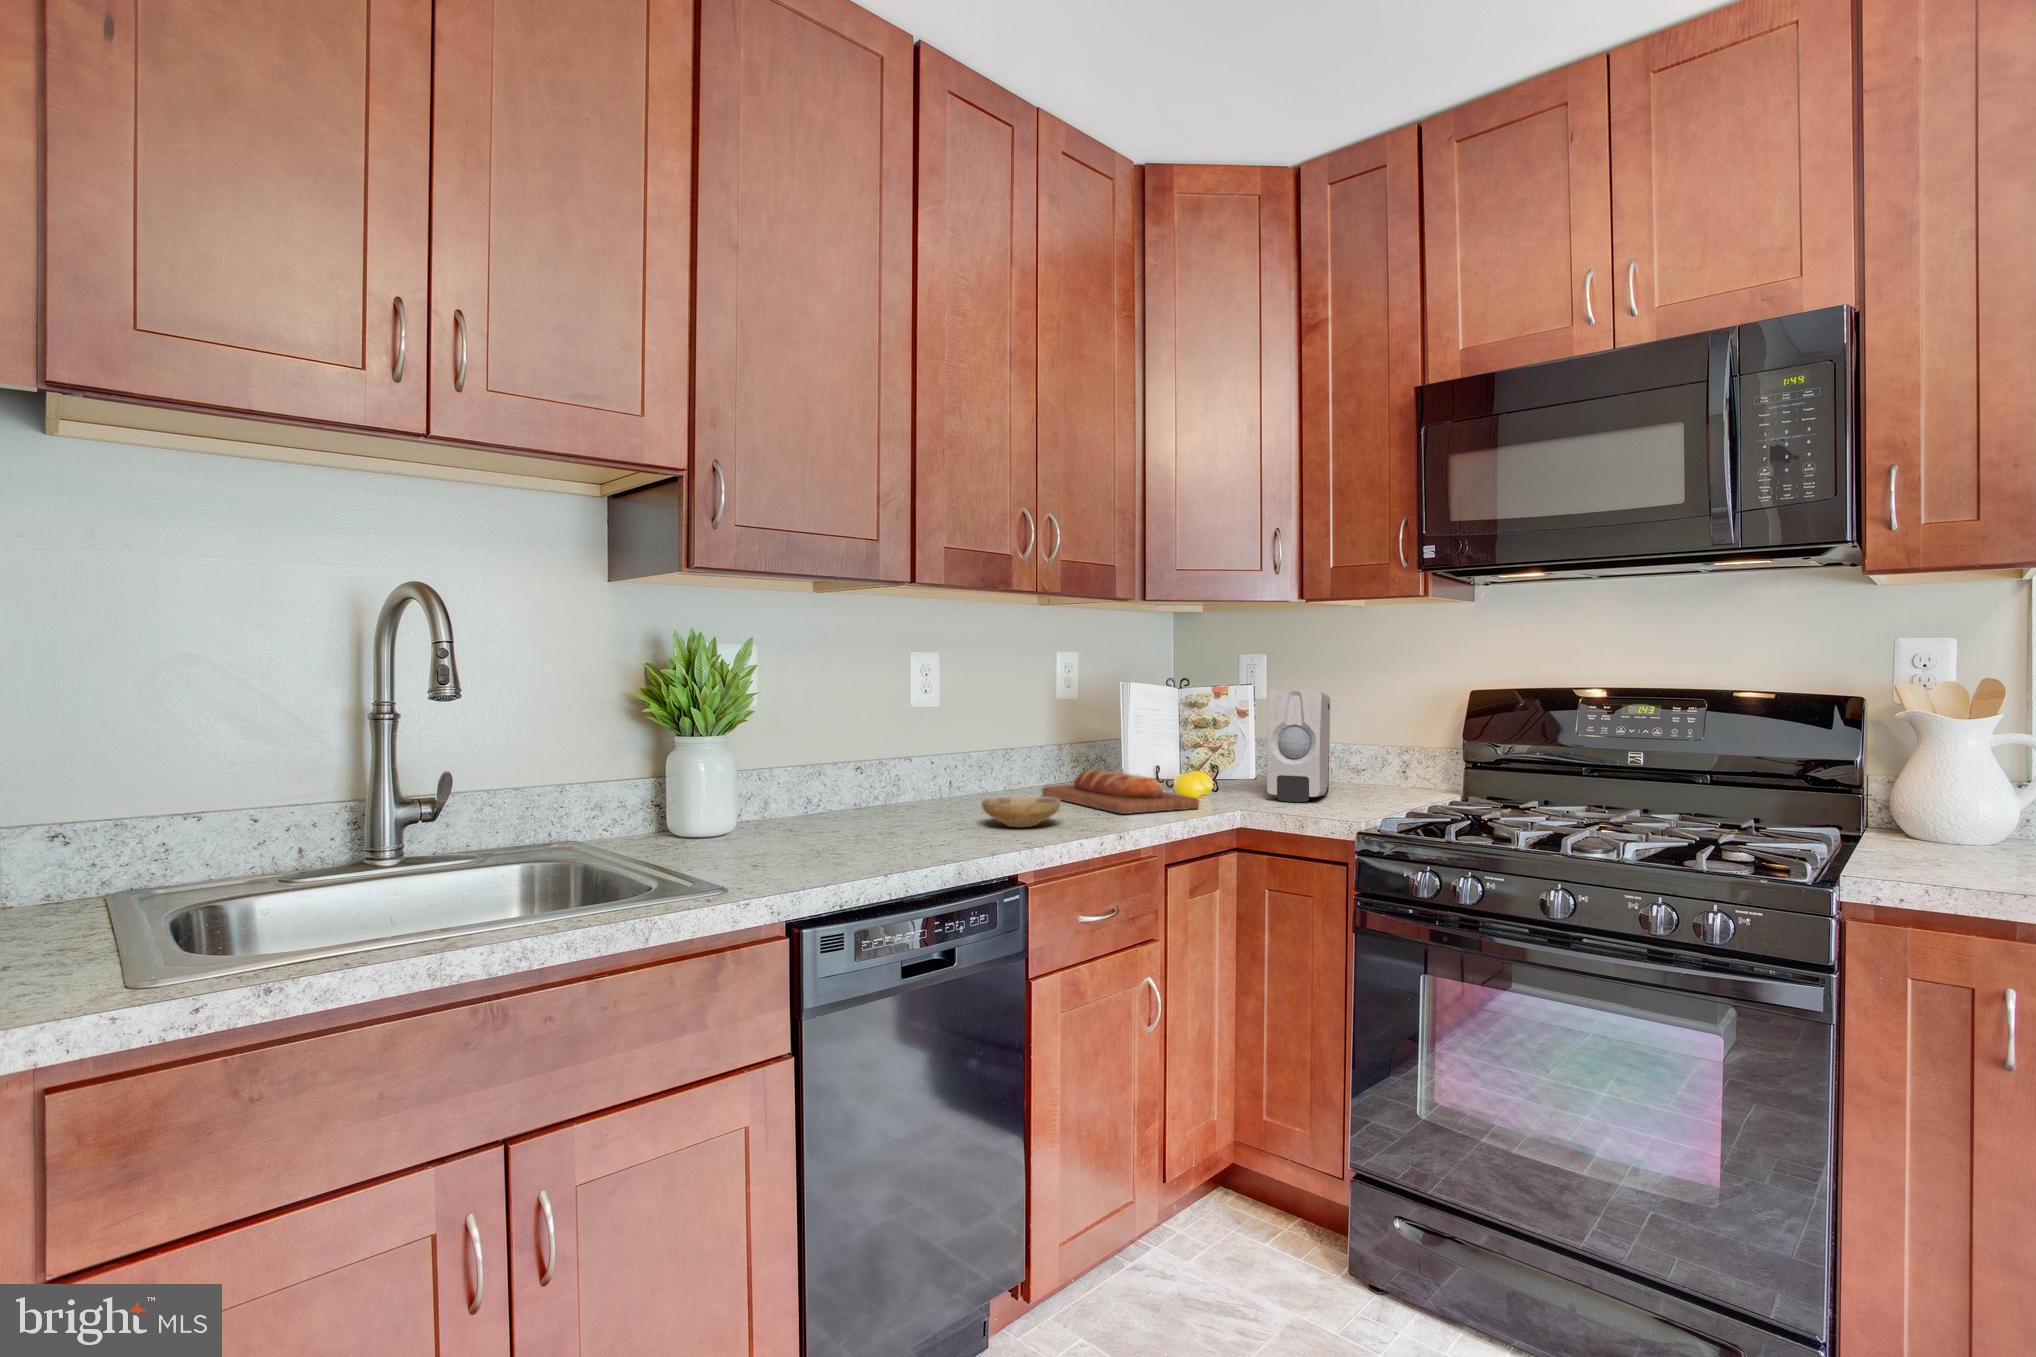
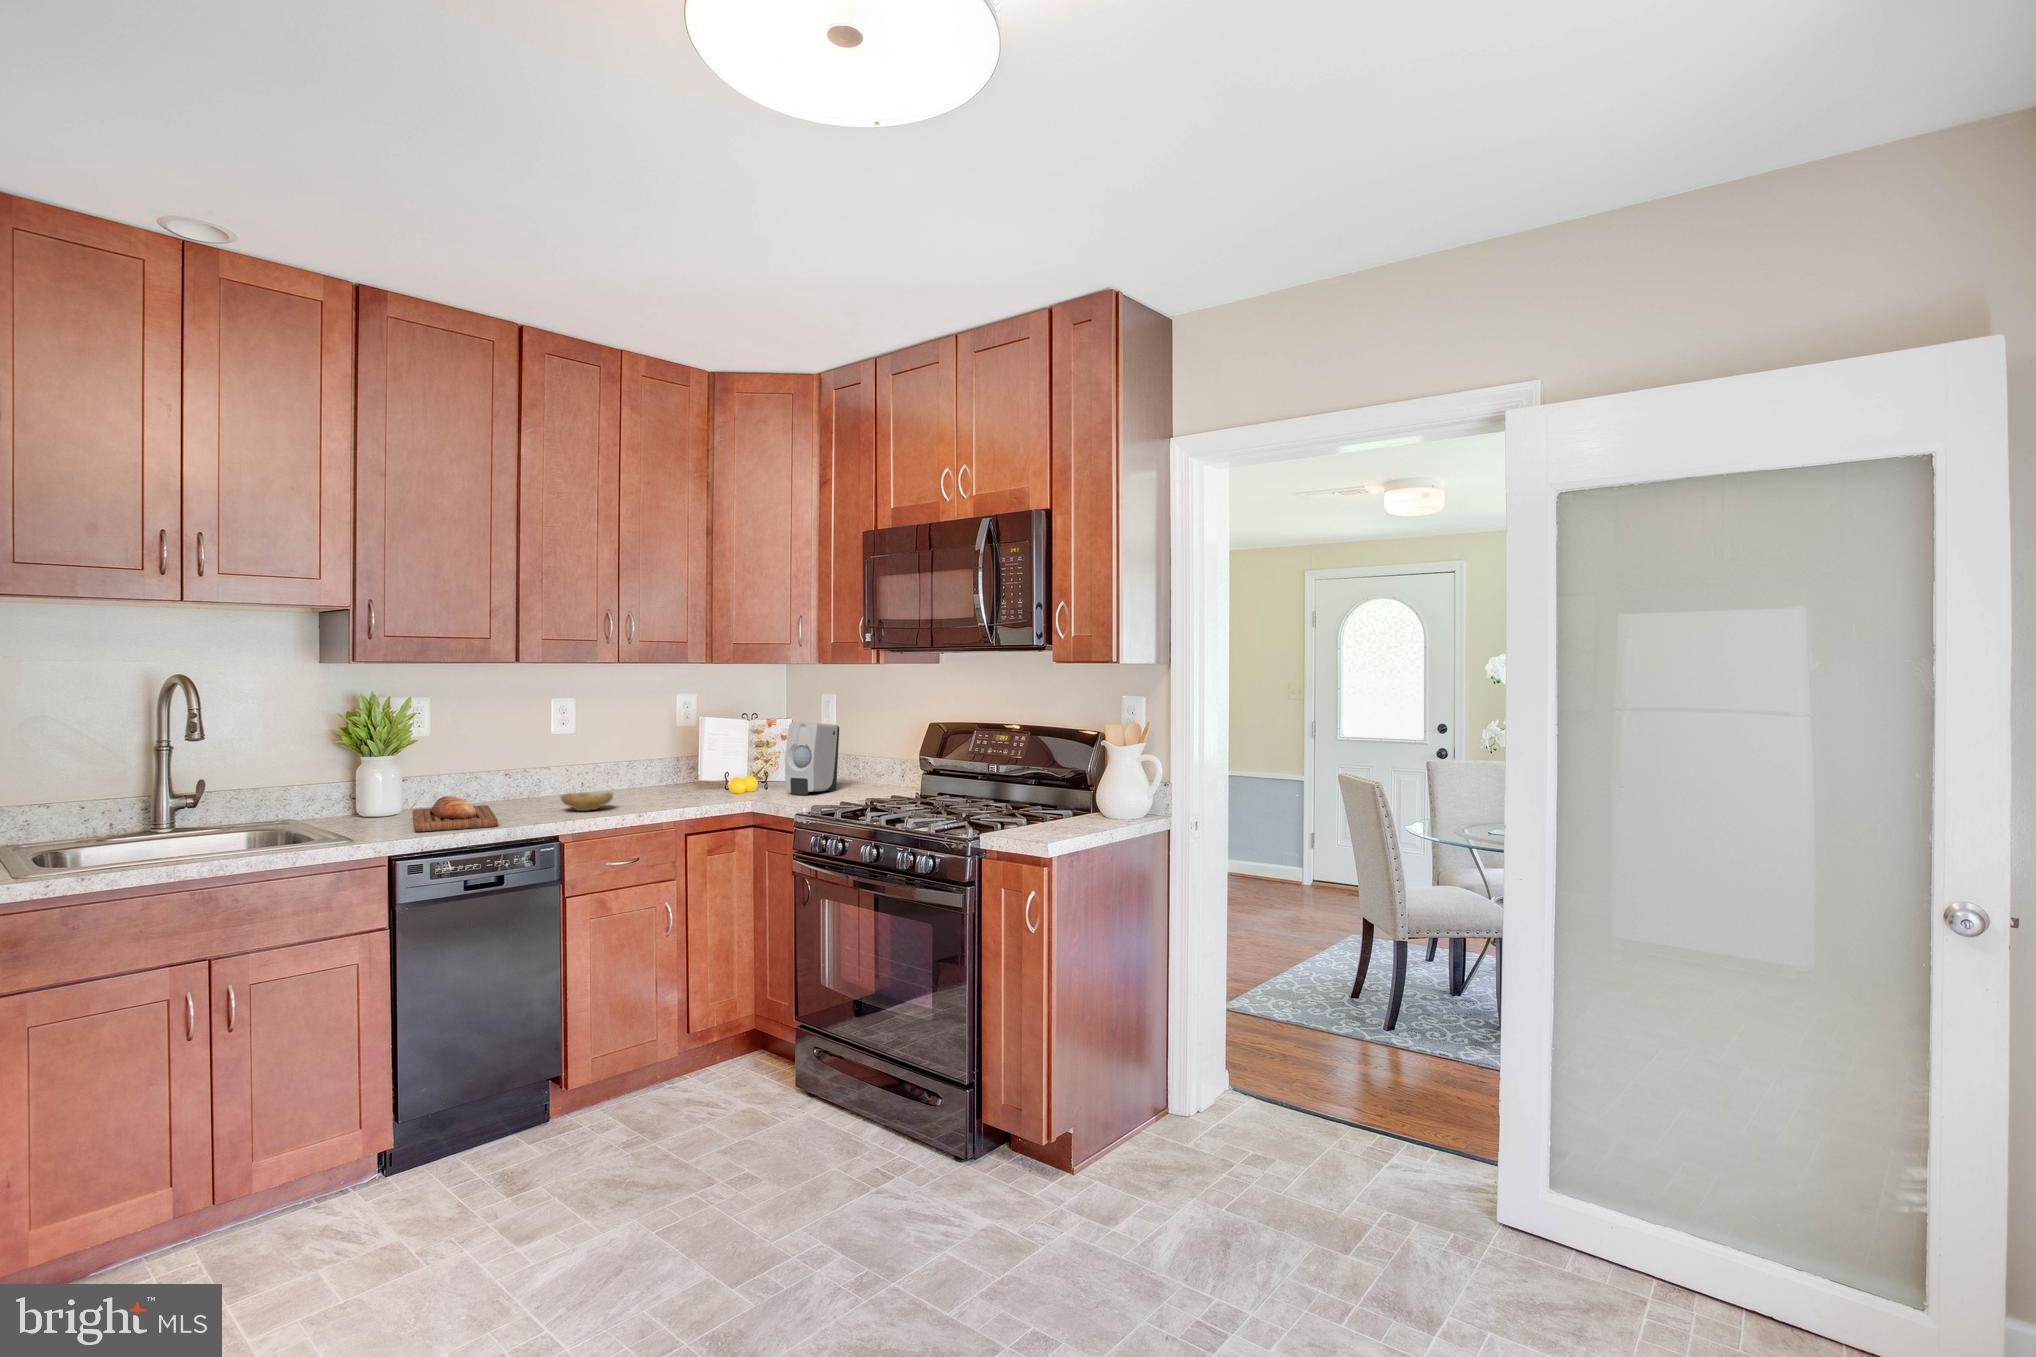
bread loaf: present [1042,770,1199,814] -> present [412,796,497,832]

